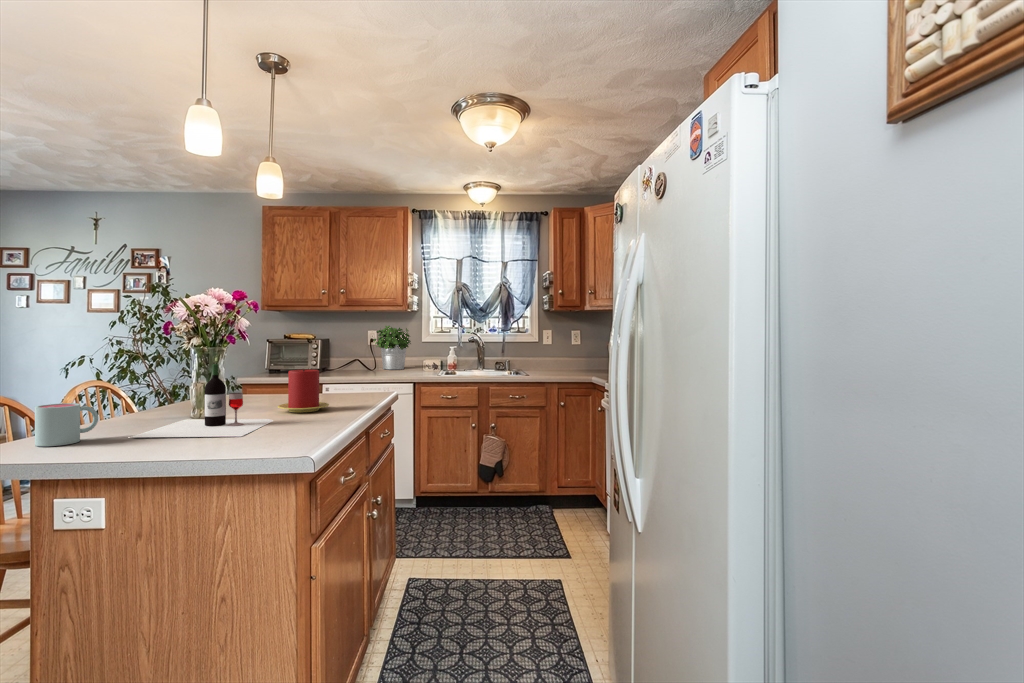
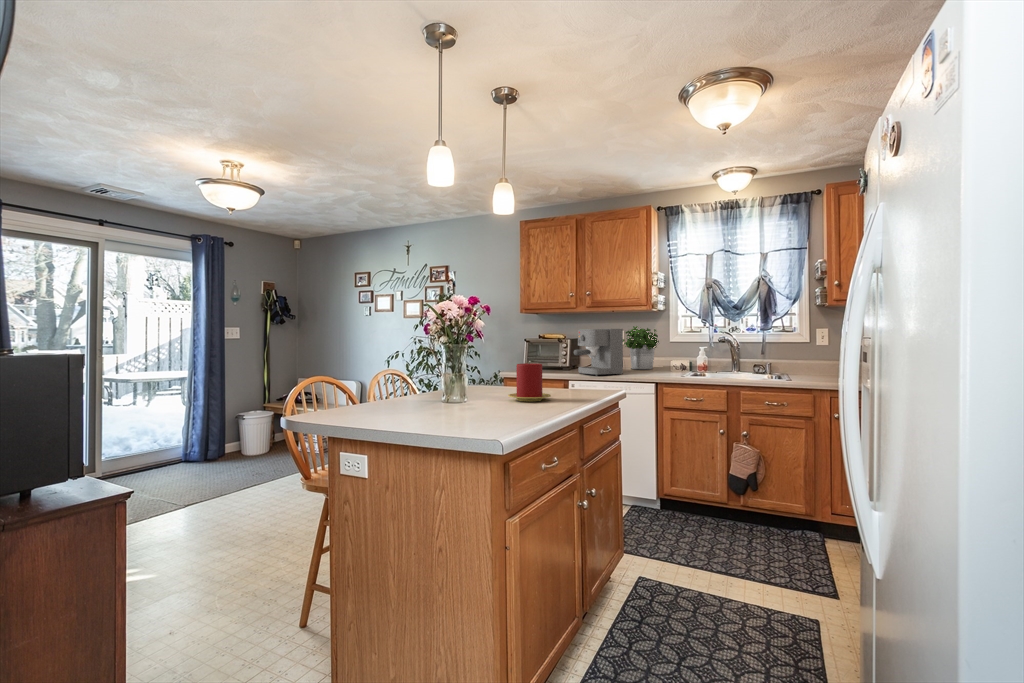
coffee maker: none [325,328,377,378] -> present [574,329,623,376]
wine bottle: present [132,364,273,437] -> none [393,356,504,417]
mug: present [35,403,98,446] -> none [339,383,377,413]

